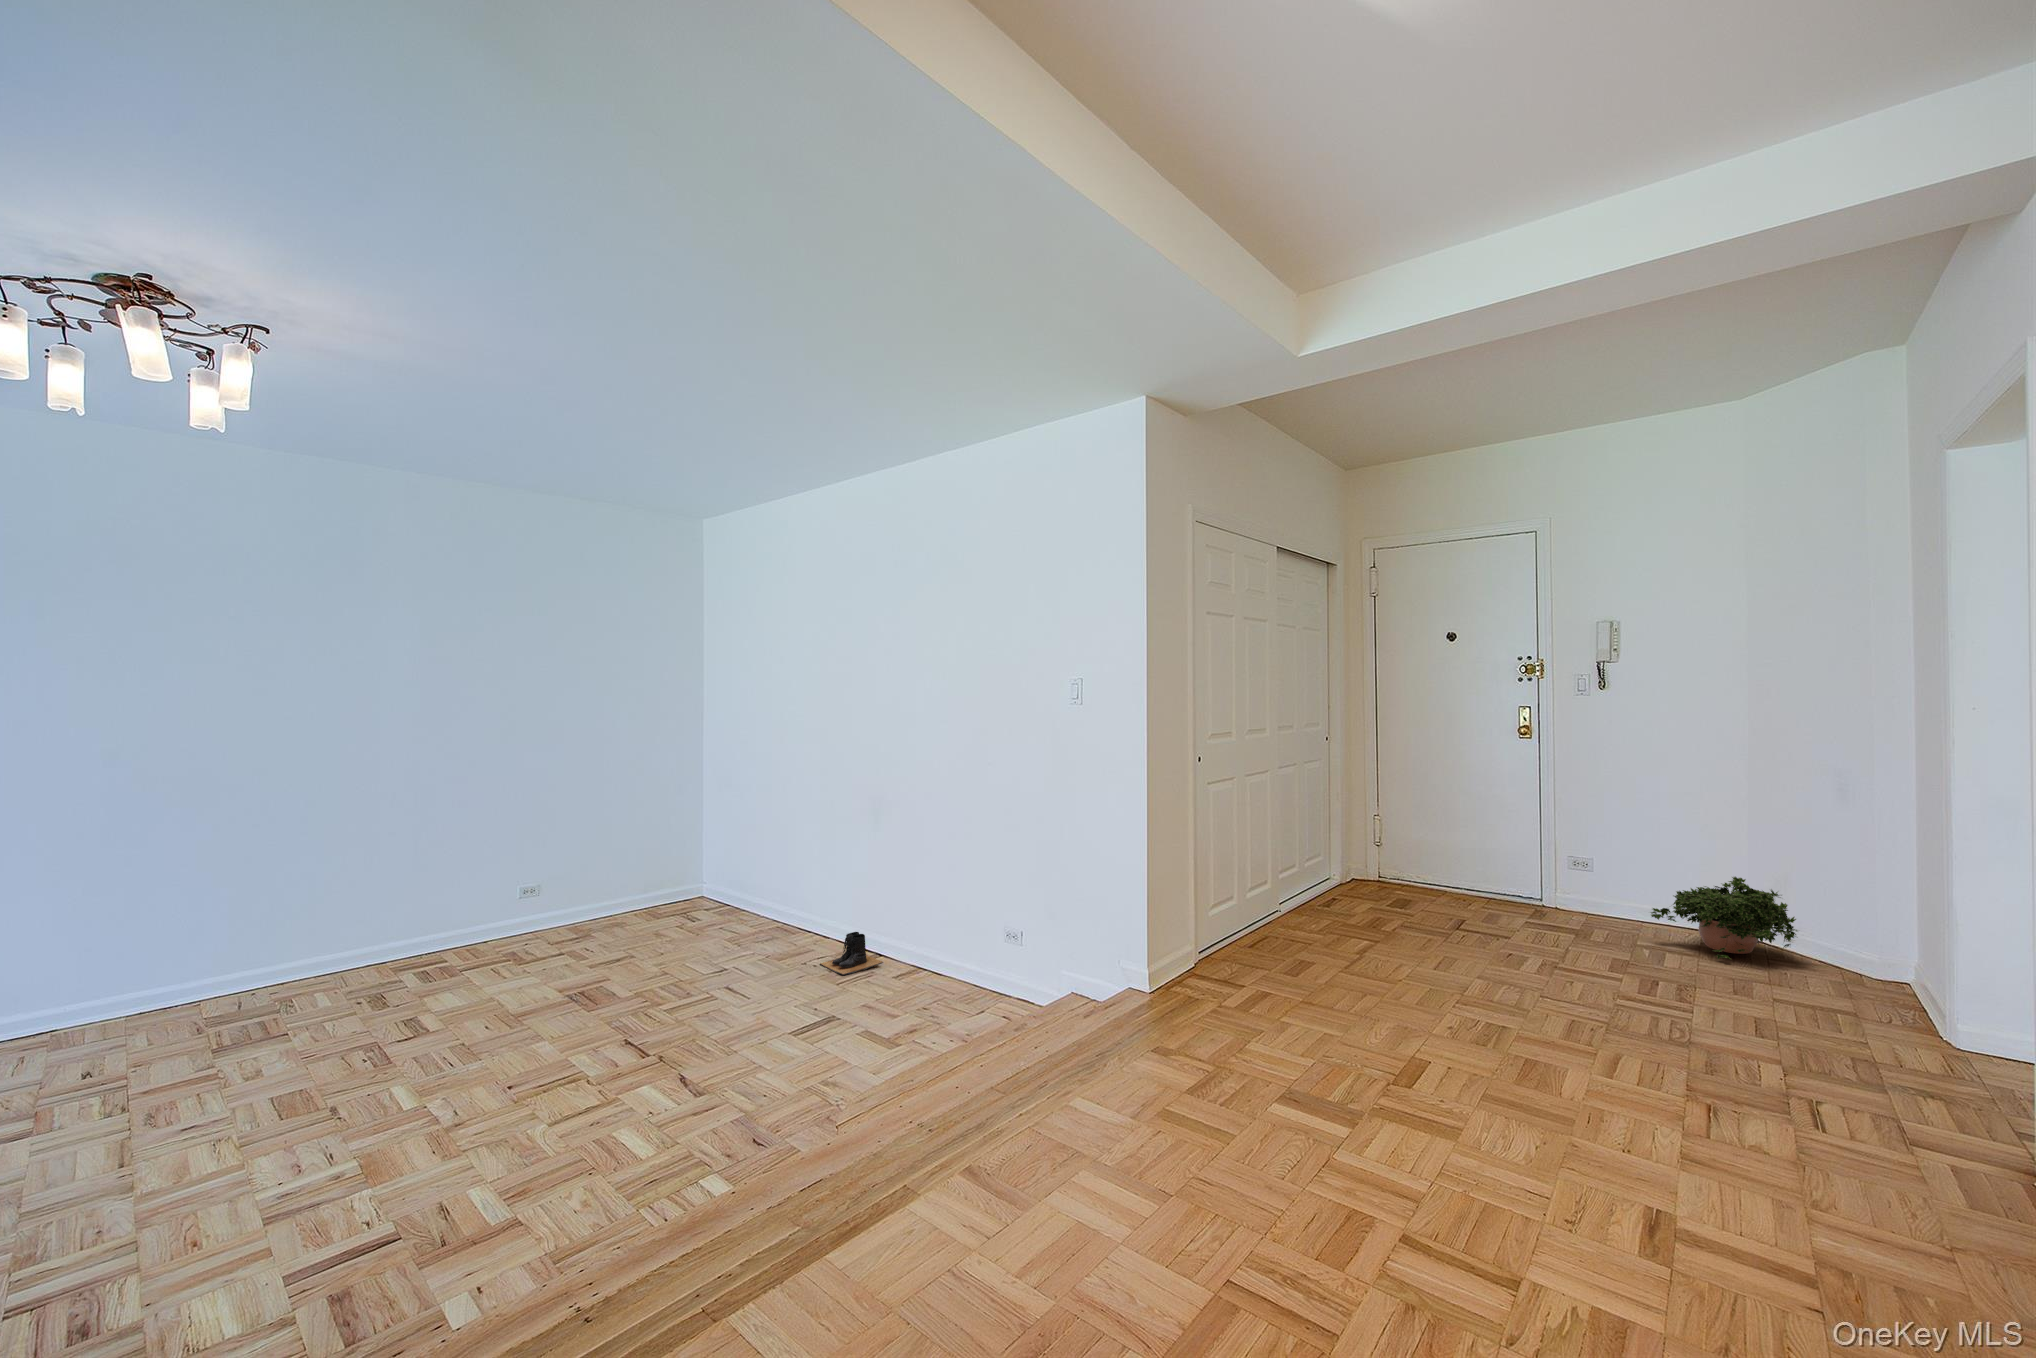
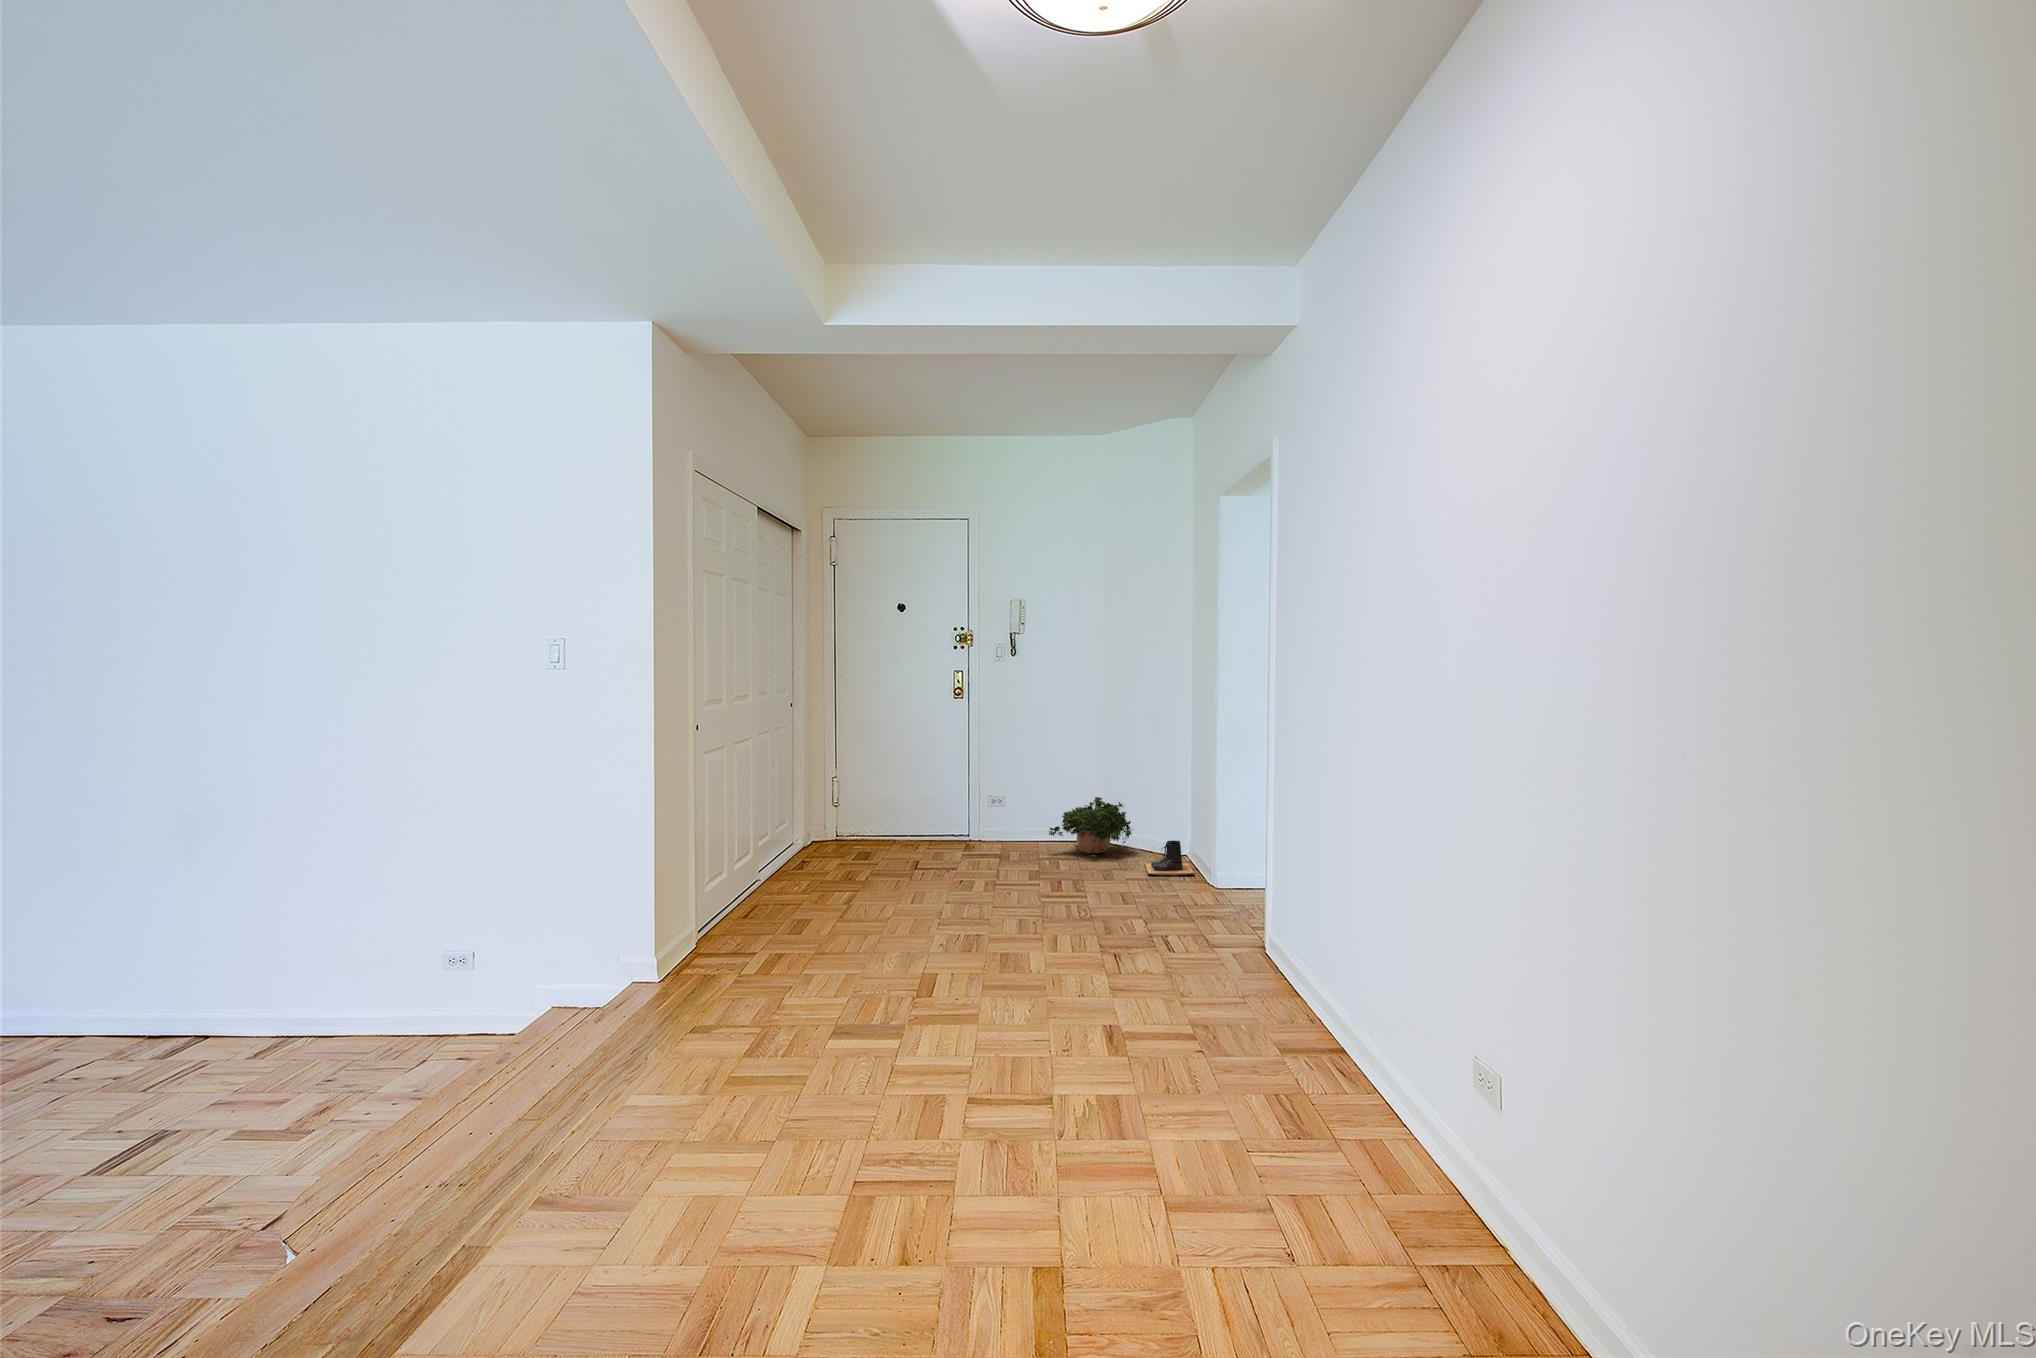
boots: present [820,932,883,975] -> present [1144,841,1194,876]

